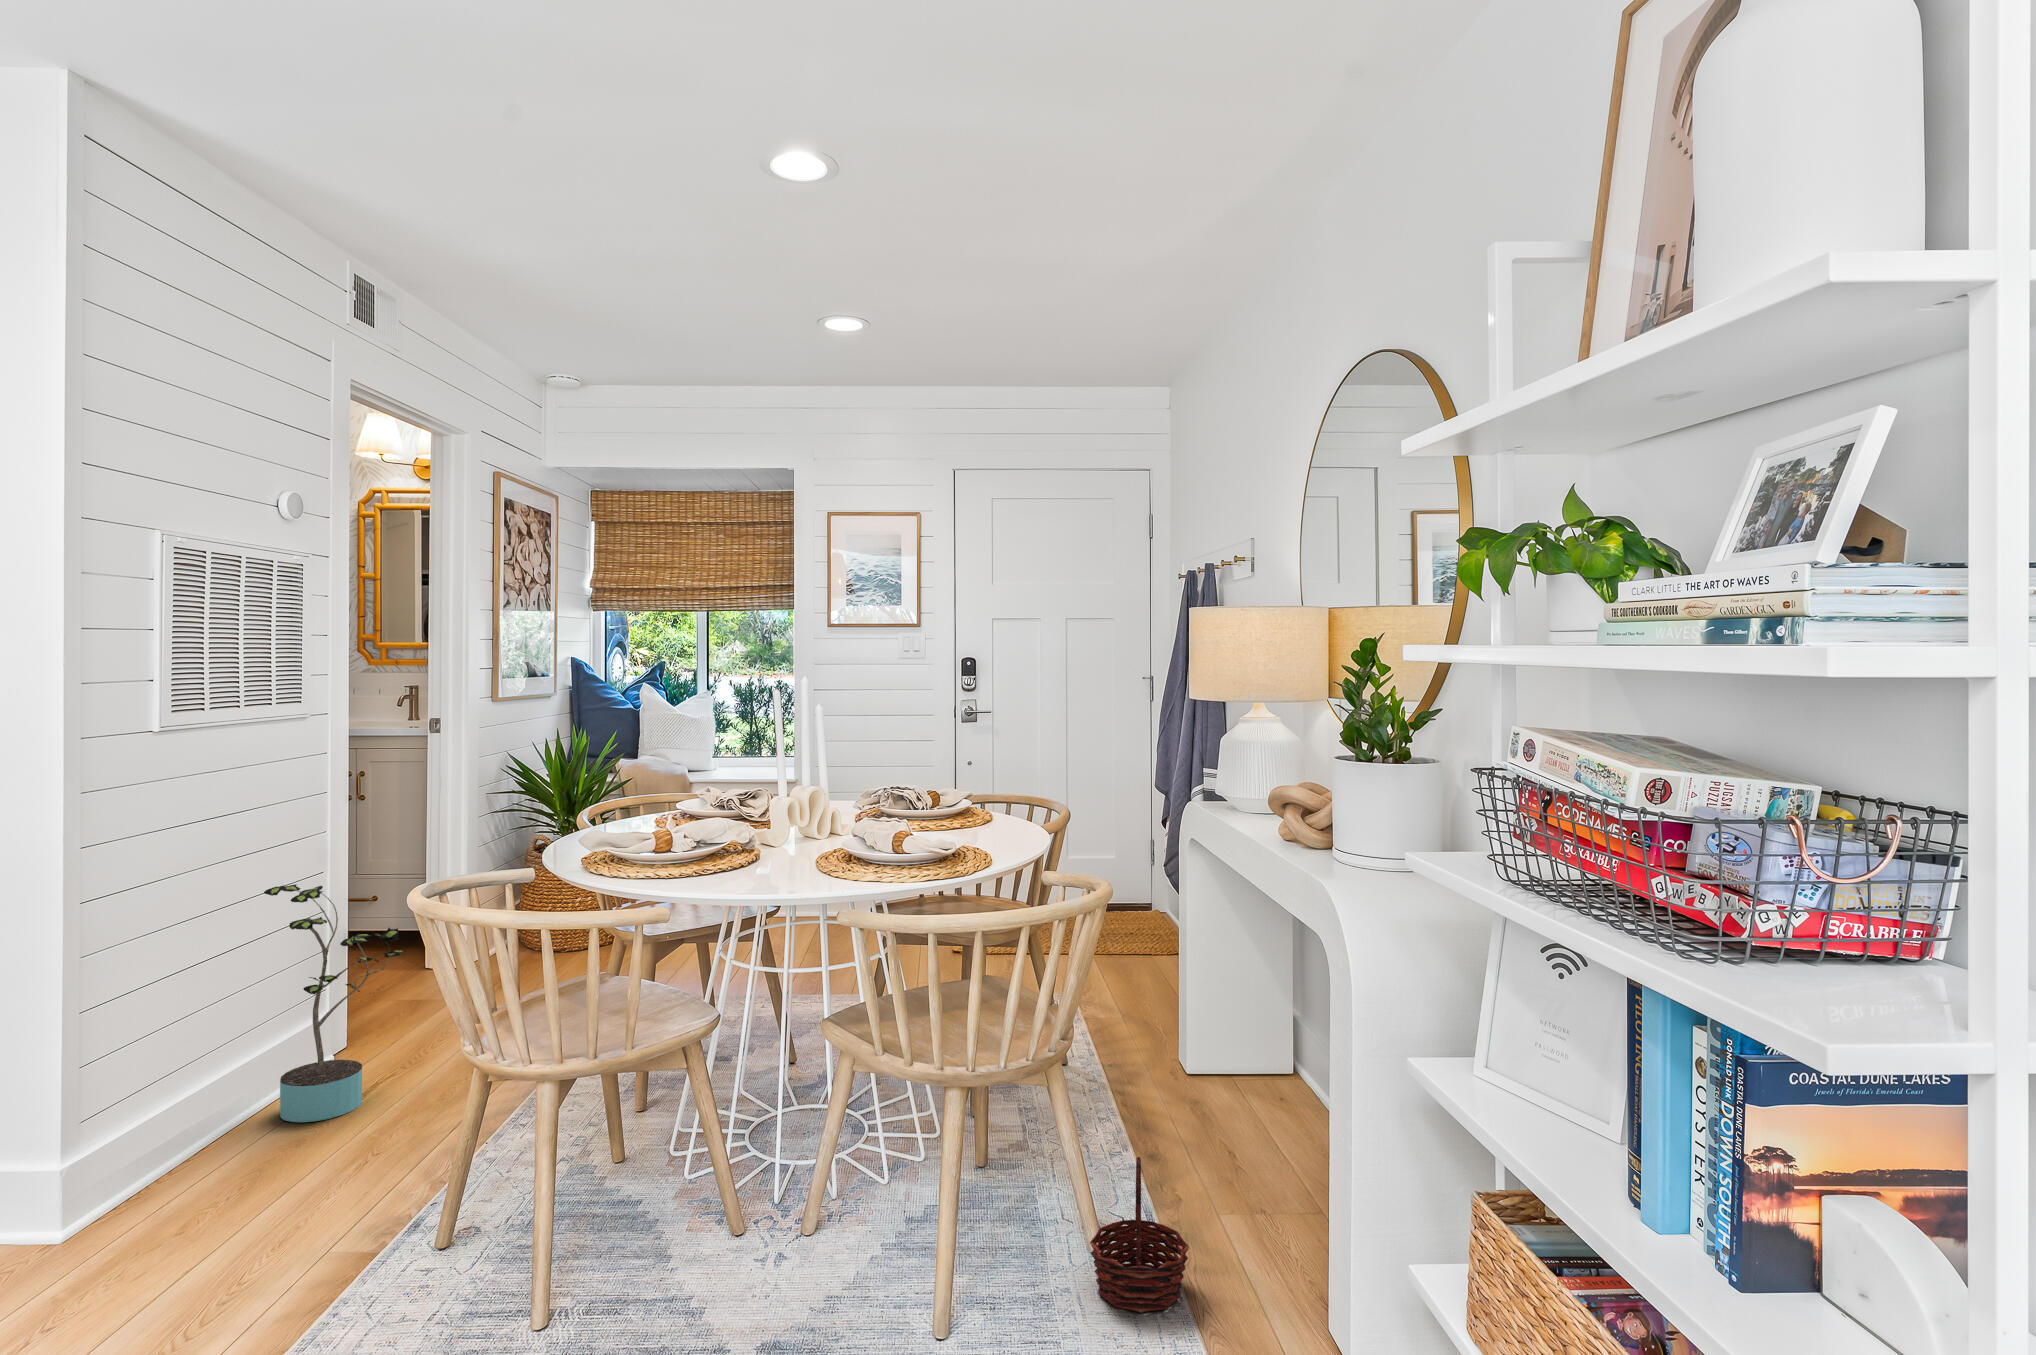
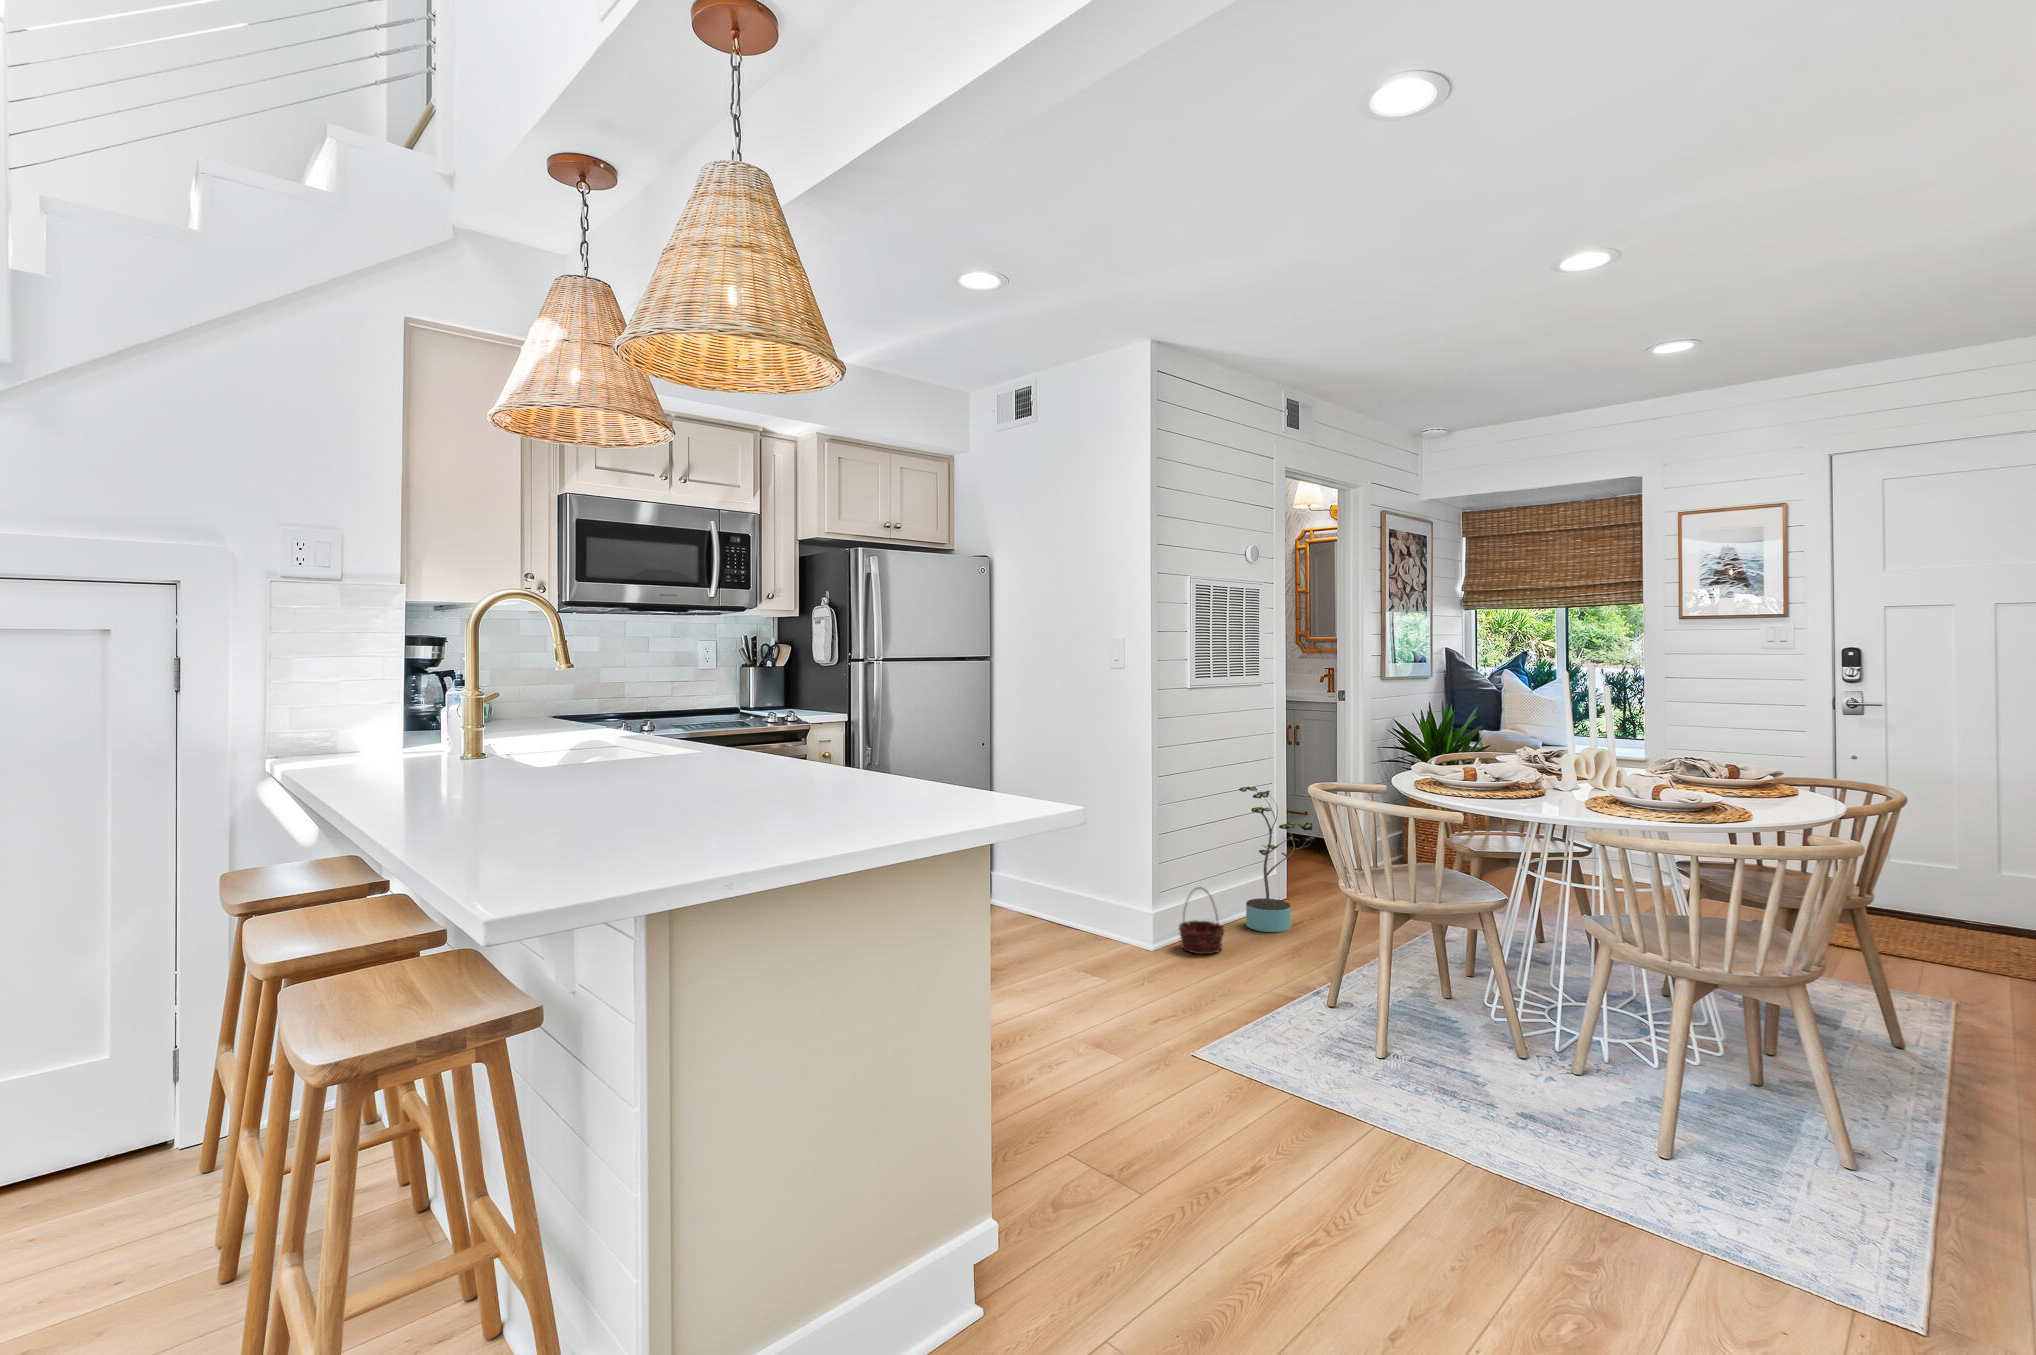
basket: present [1090,1157,1189,1313] -> present [1179,888,1224,954]

